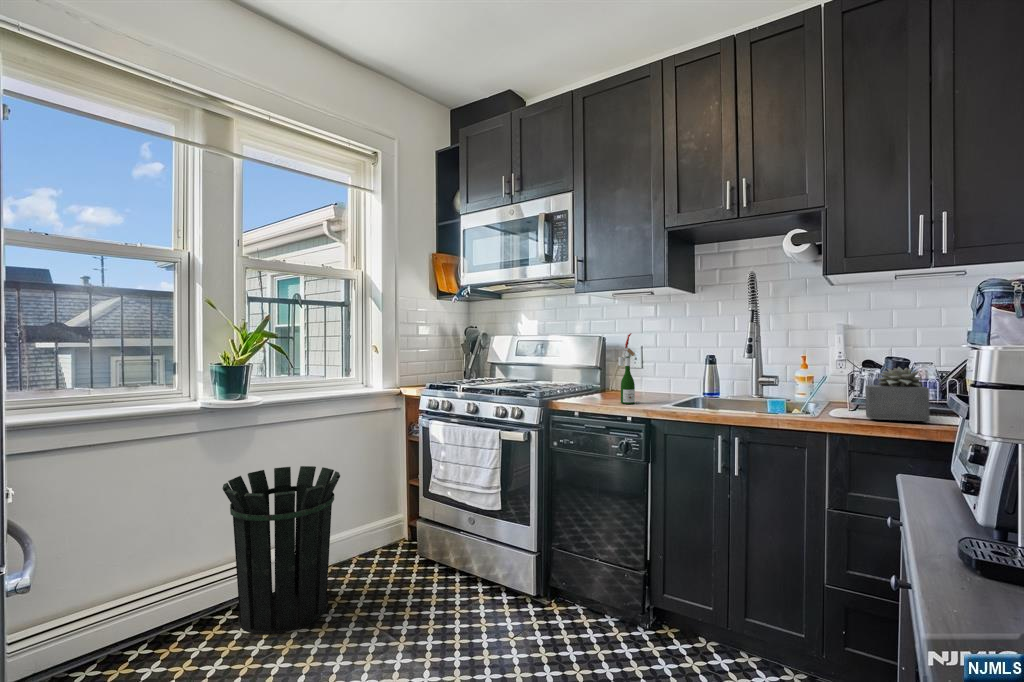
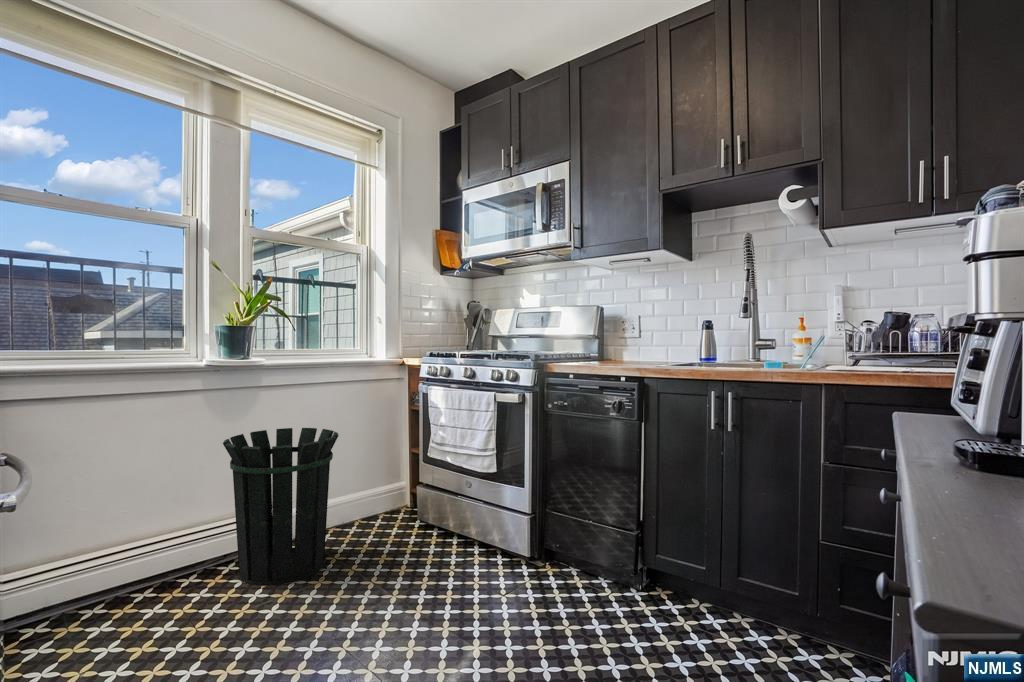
wine bottle: present [618,333,640,404] -> none [612,293,634,363]
succulent plant: present [865,367,930,421] -> none [861,316,929,369]

